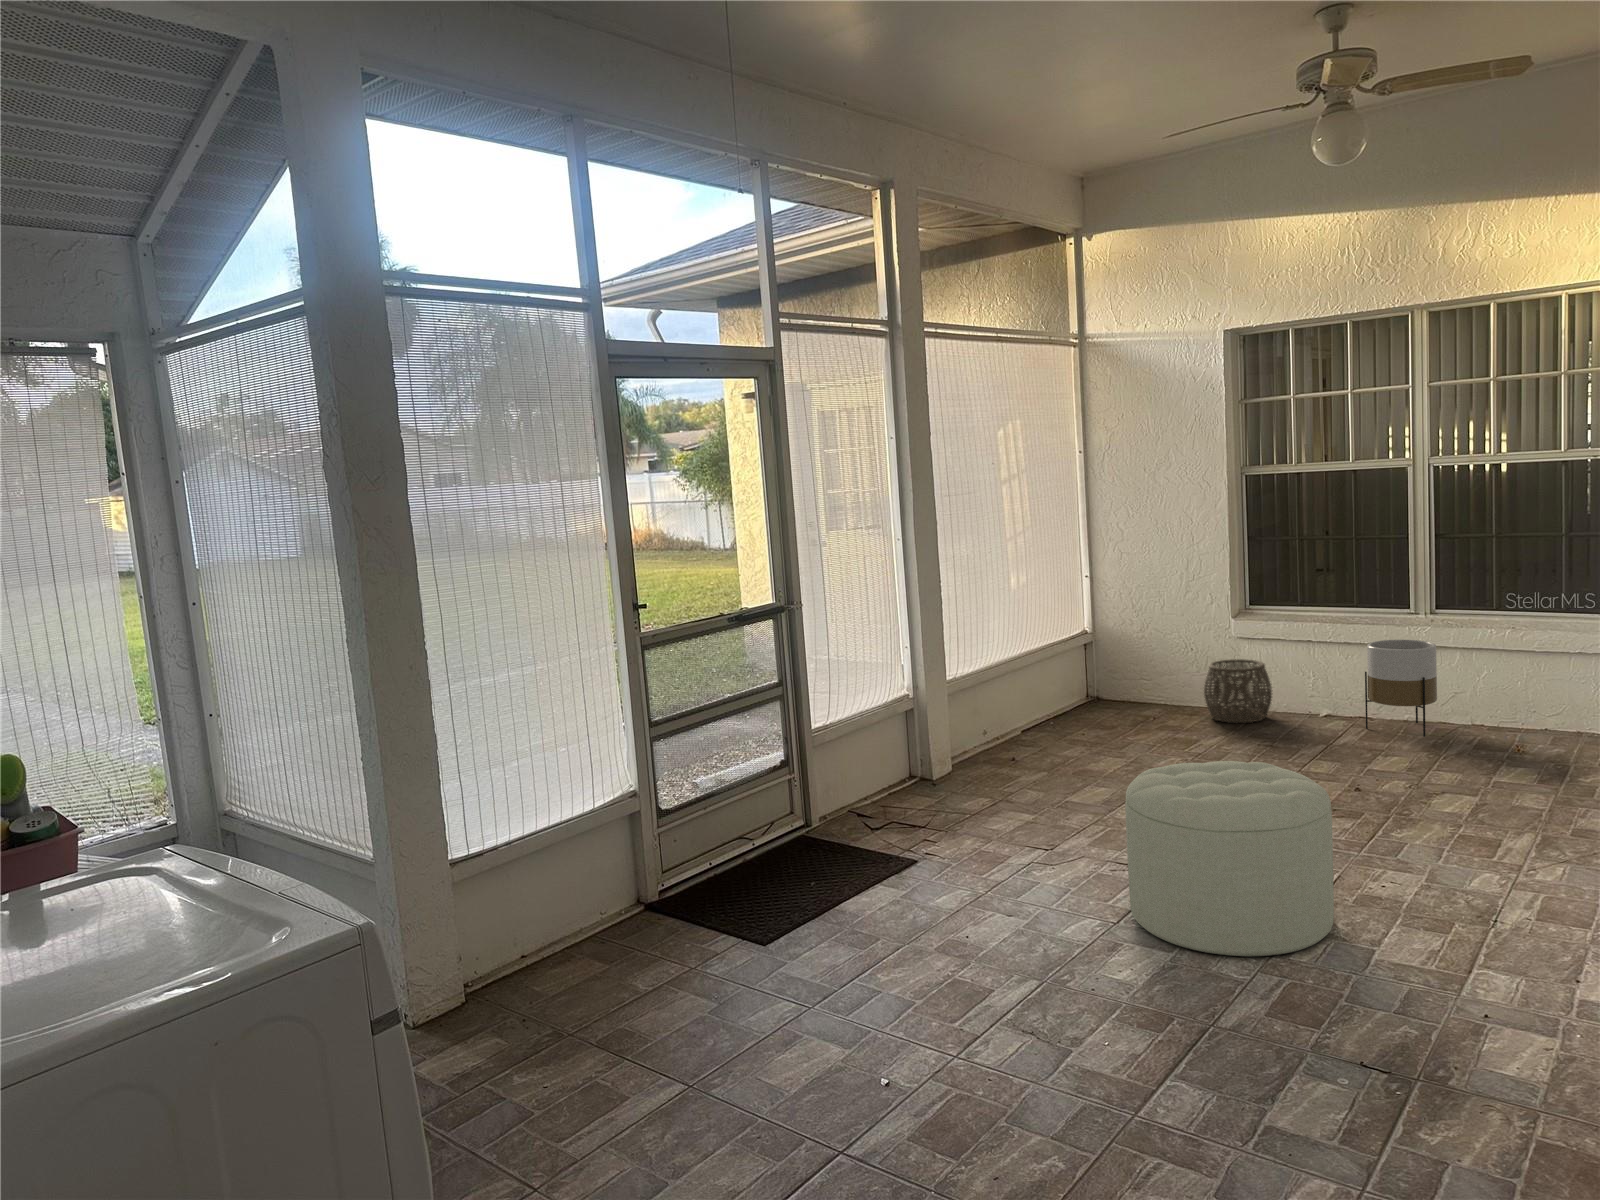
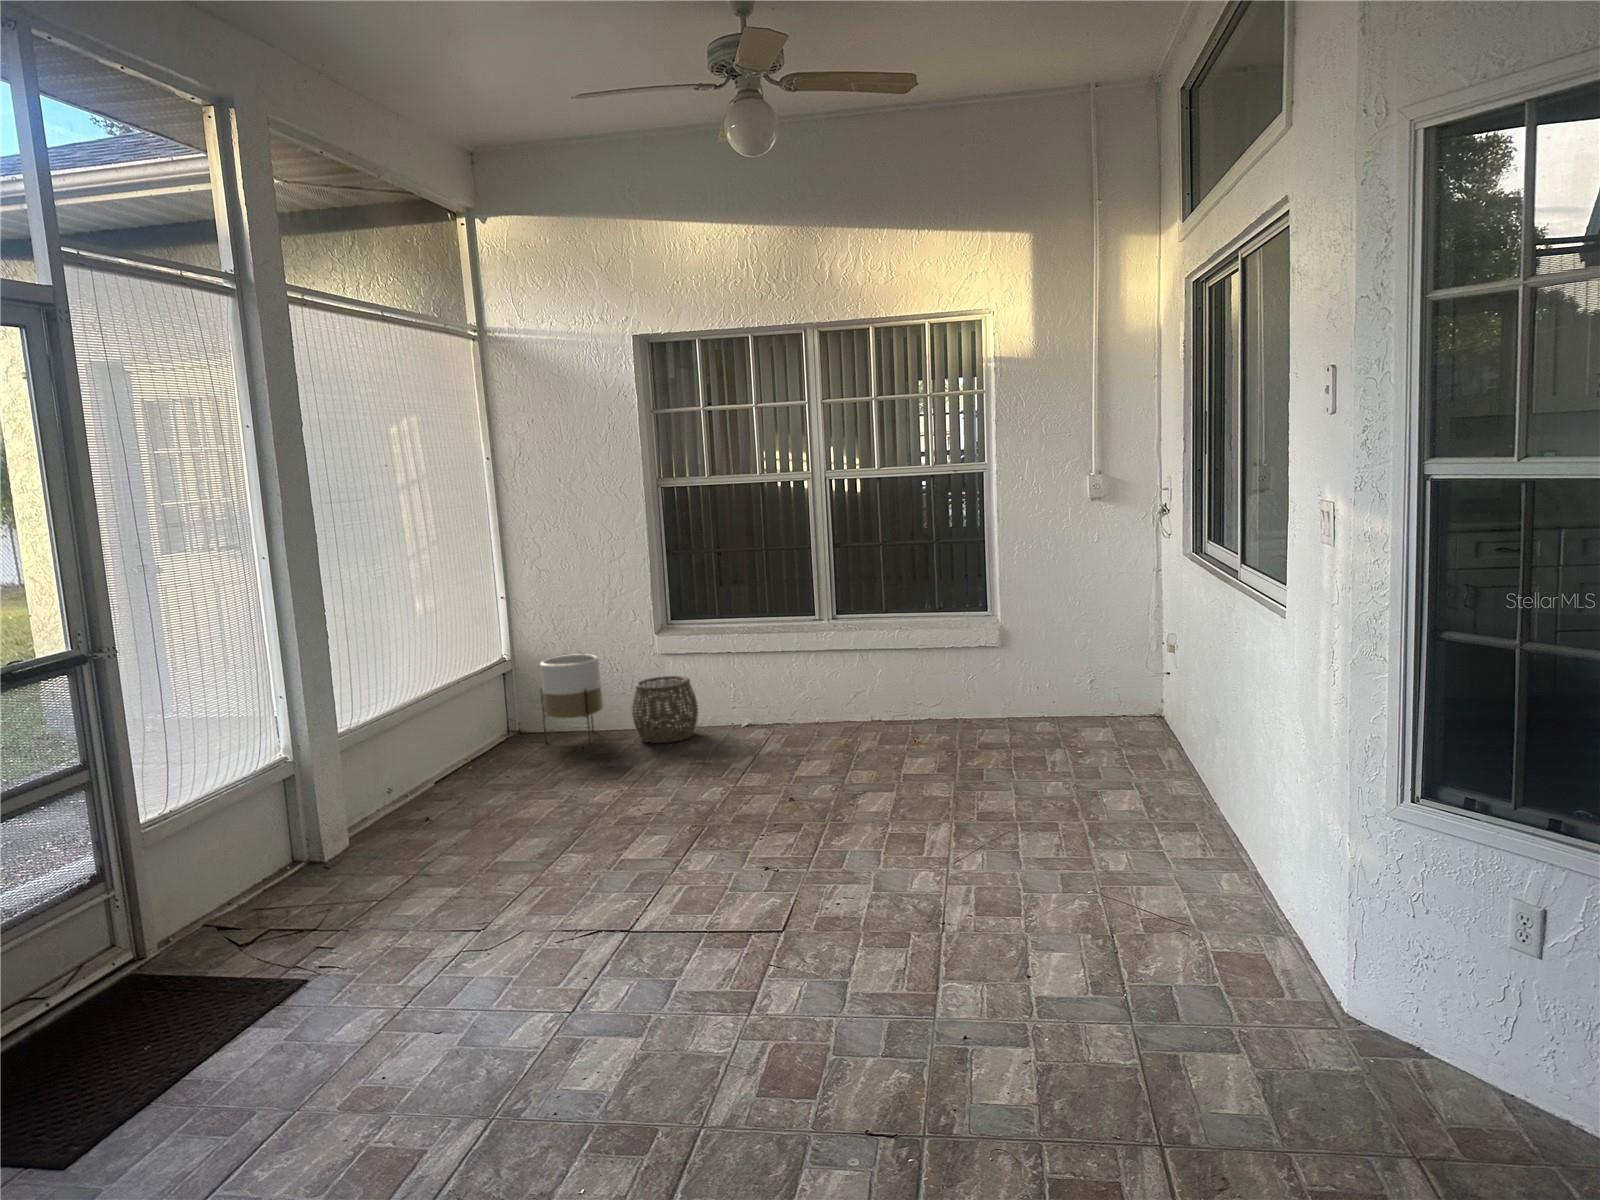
planter: present [1365,640,1437,737] -> present [540,654,603,744]
ottoman: present [1125,761,1334,956] -> none [574,792,803,1030]

